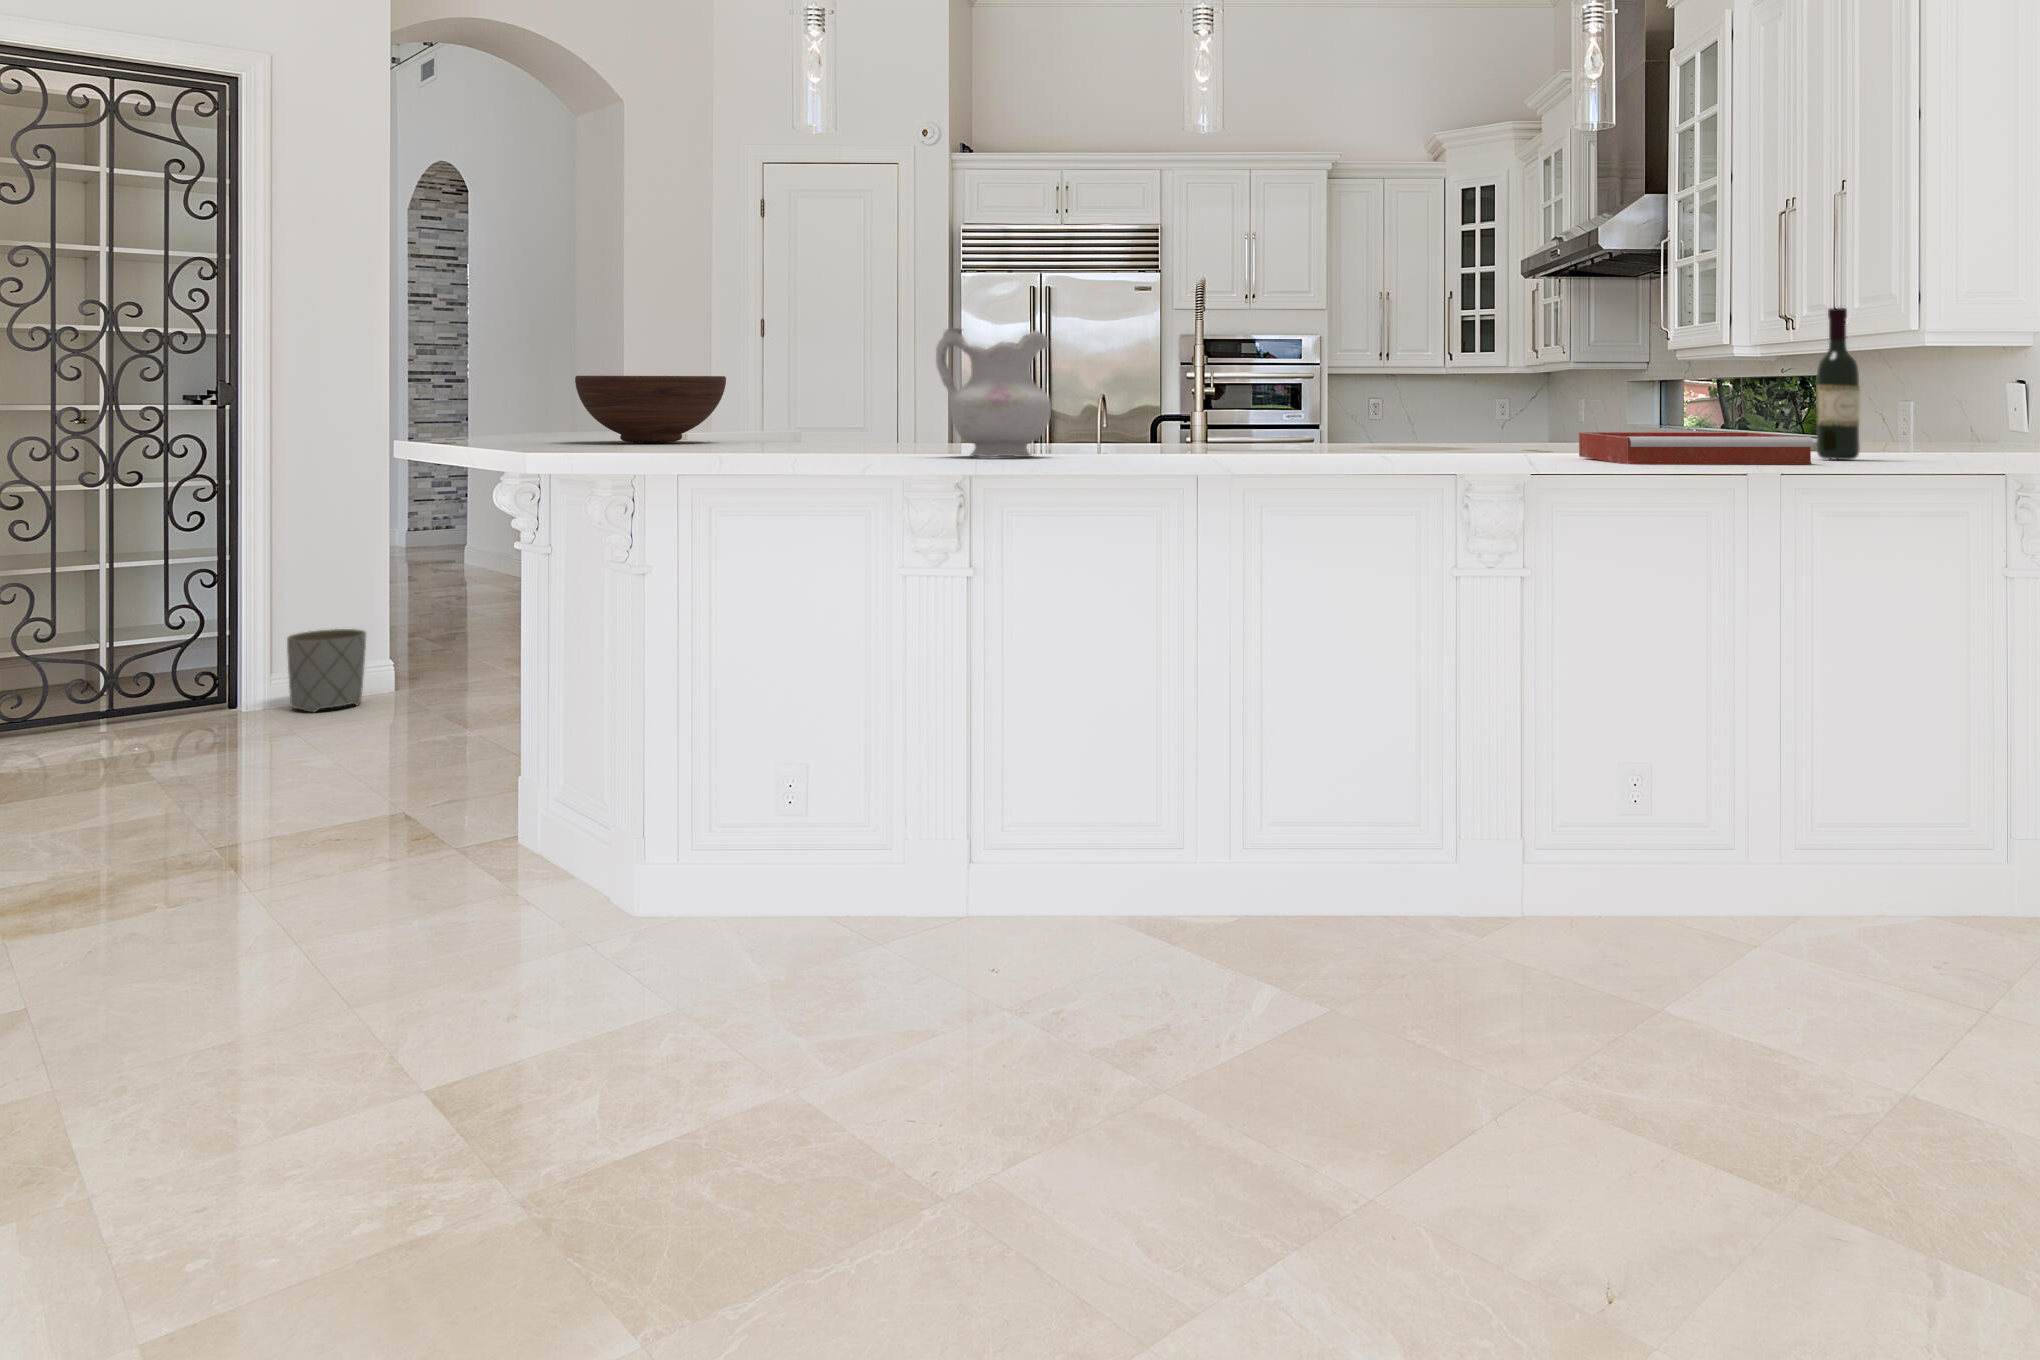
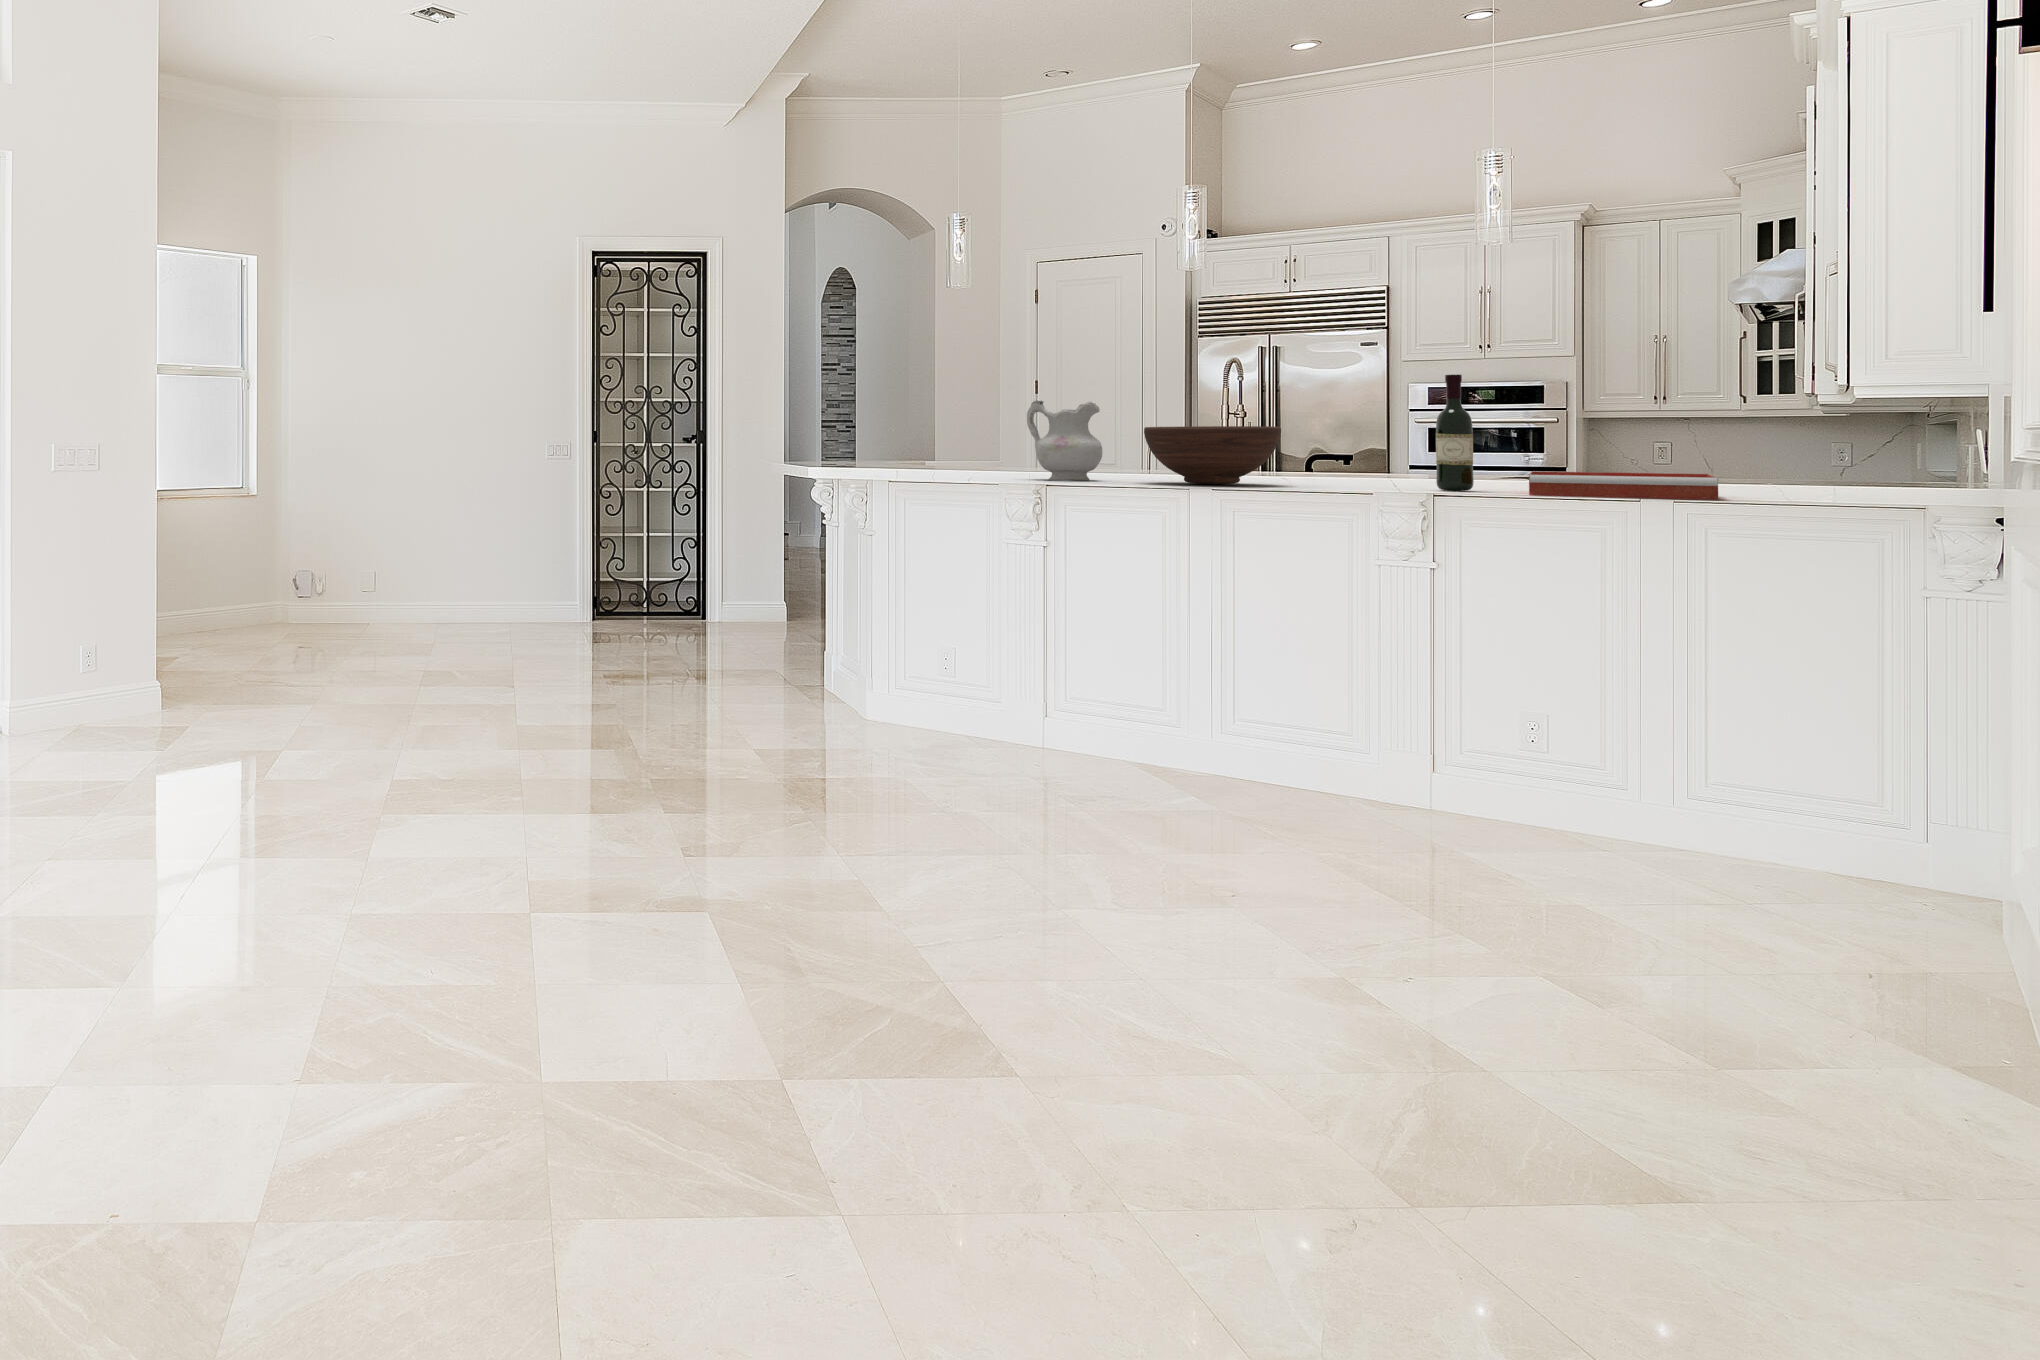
wine bottle: present [1816,308,1860,460] -> present [1436,375,1474,491]
fruit bowl: present [575,376,726,443] -> present [1144,426,1281,484]
planter: present [287,629,366,712] -> none [735,578,776,625]

